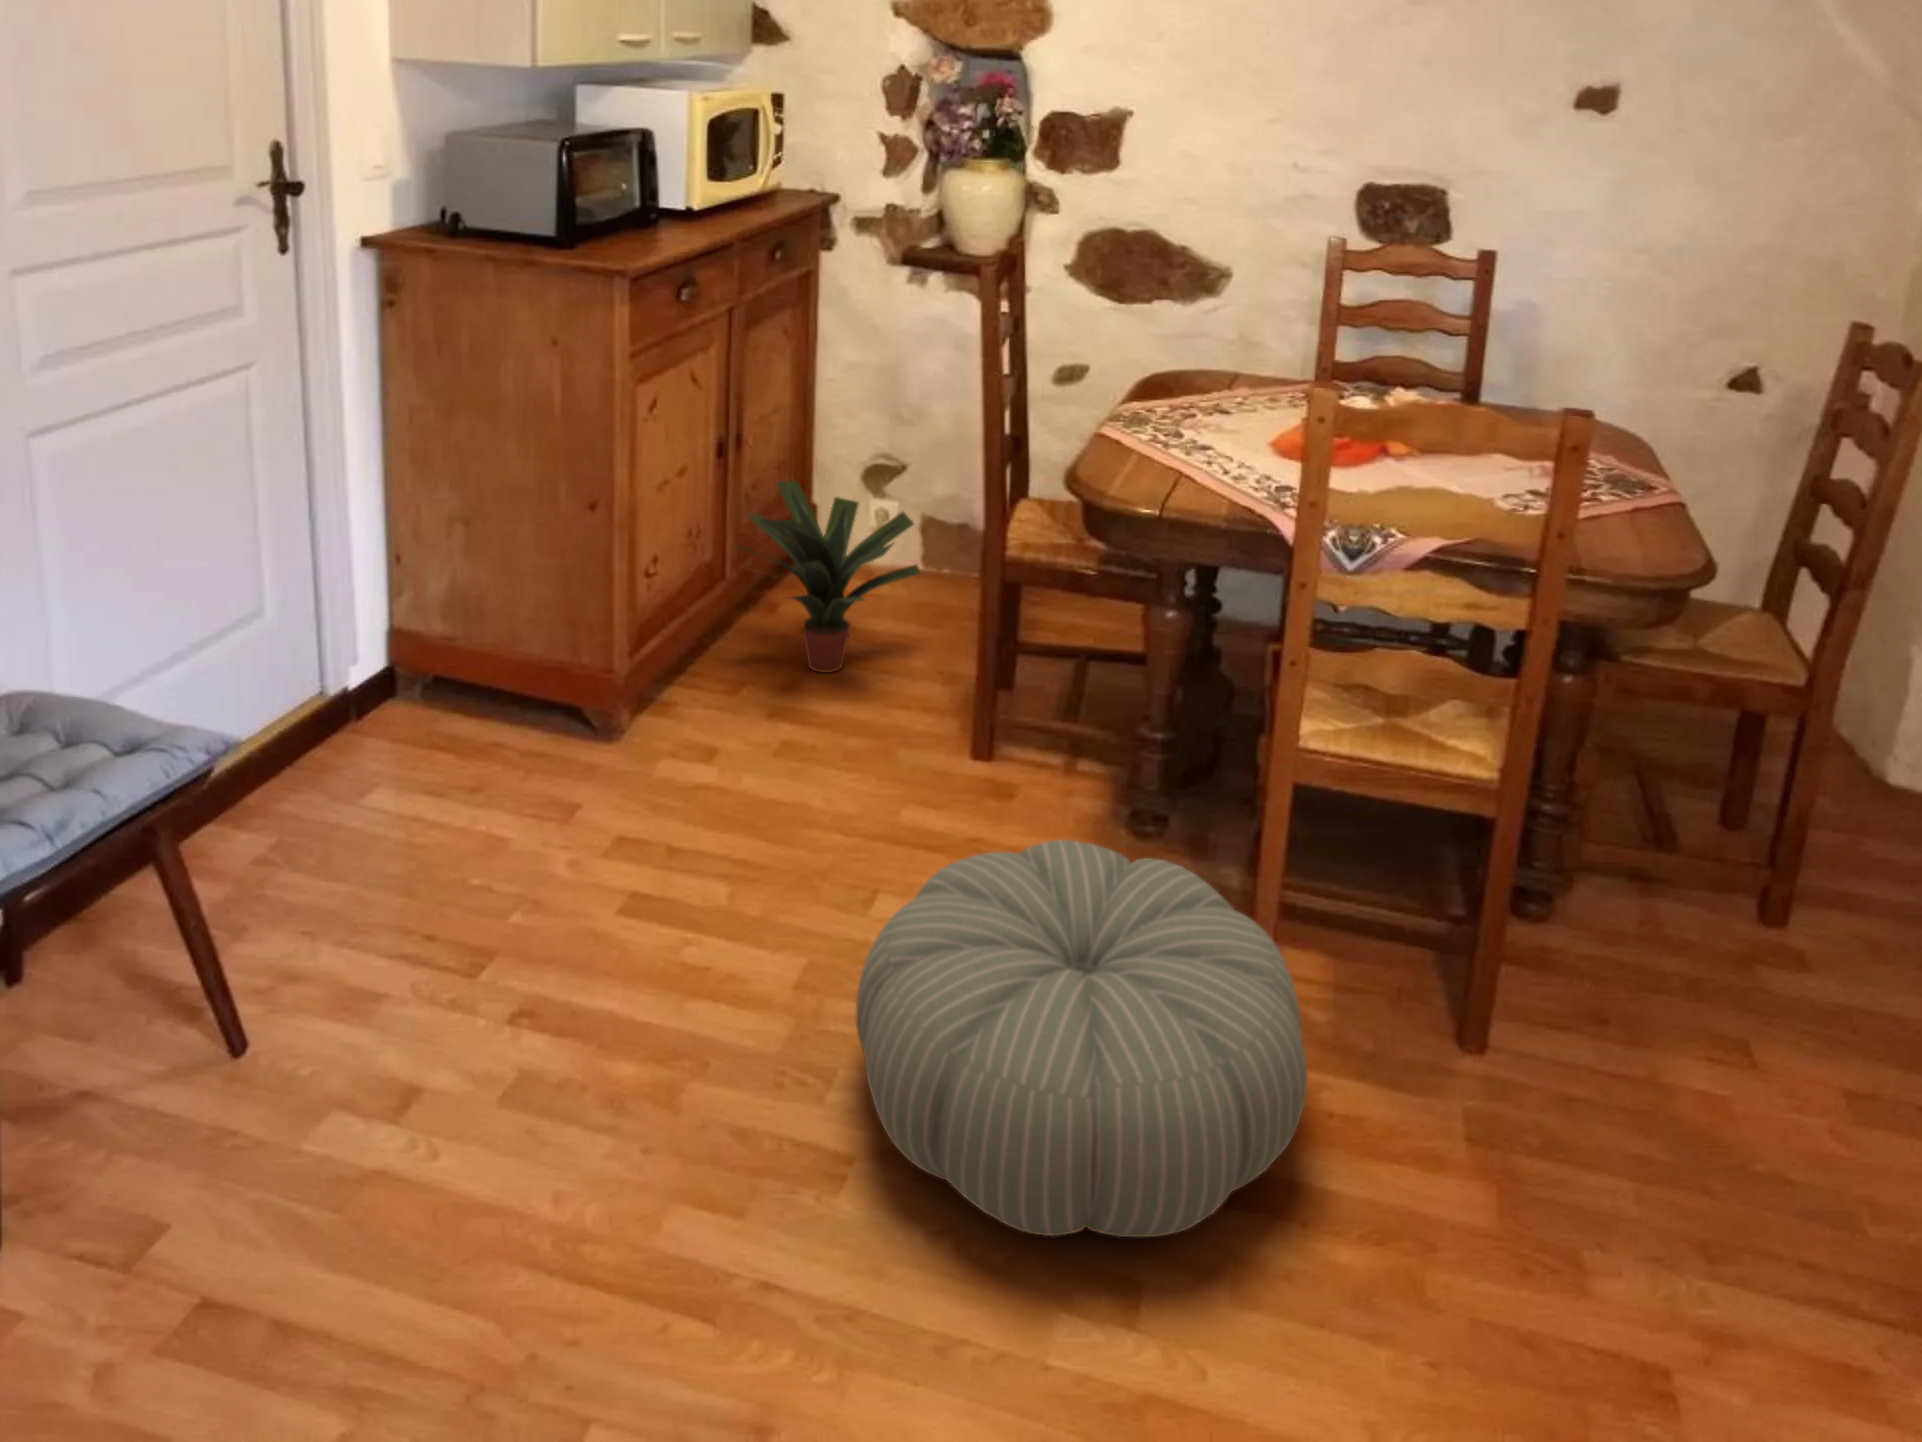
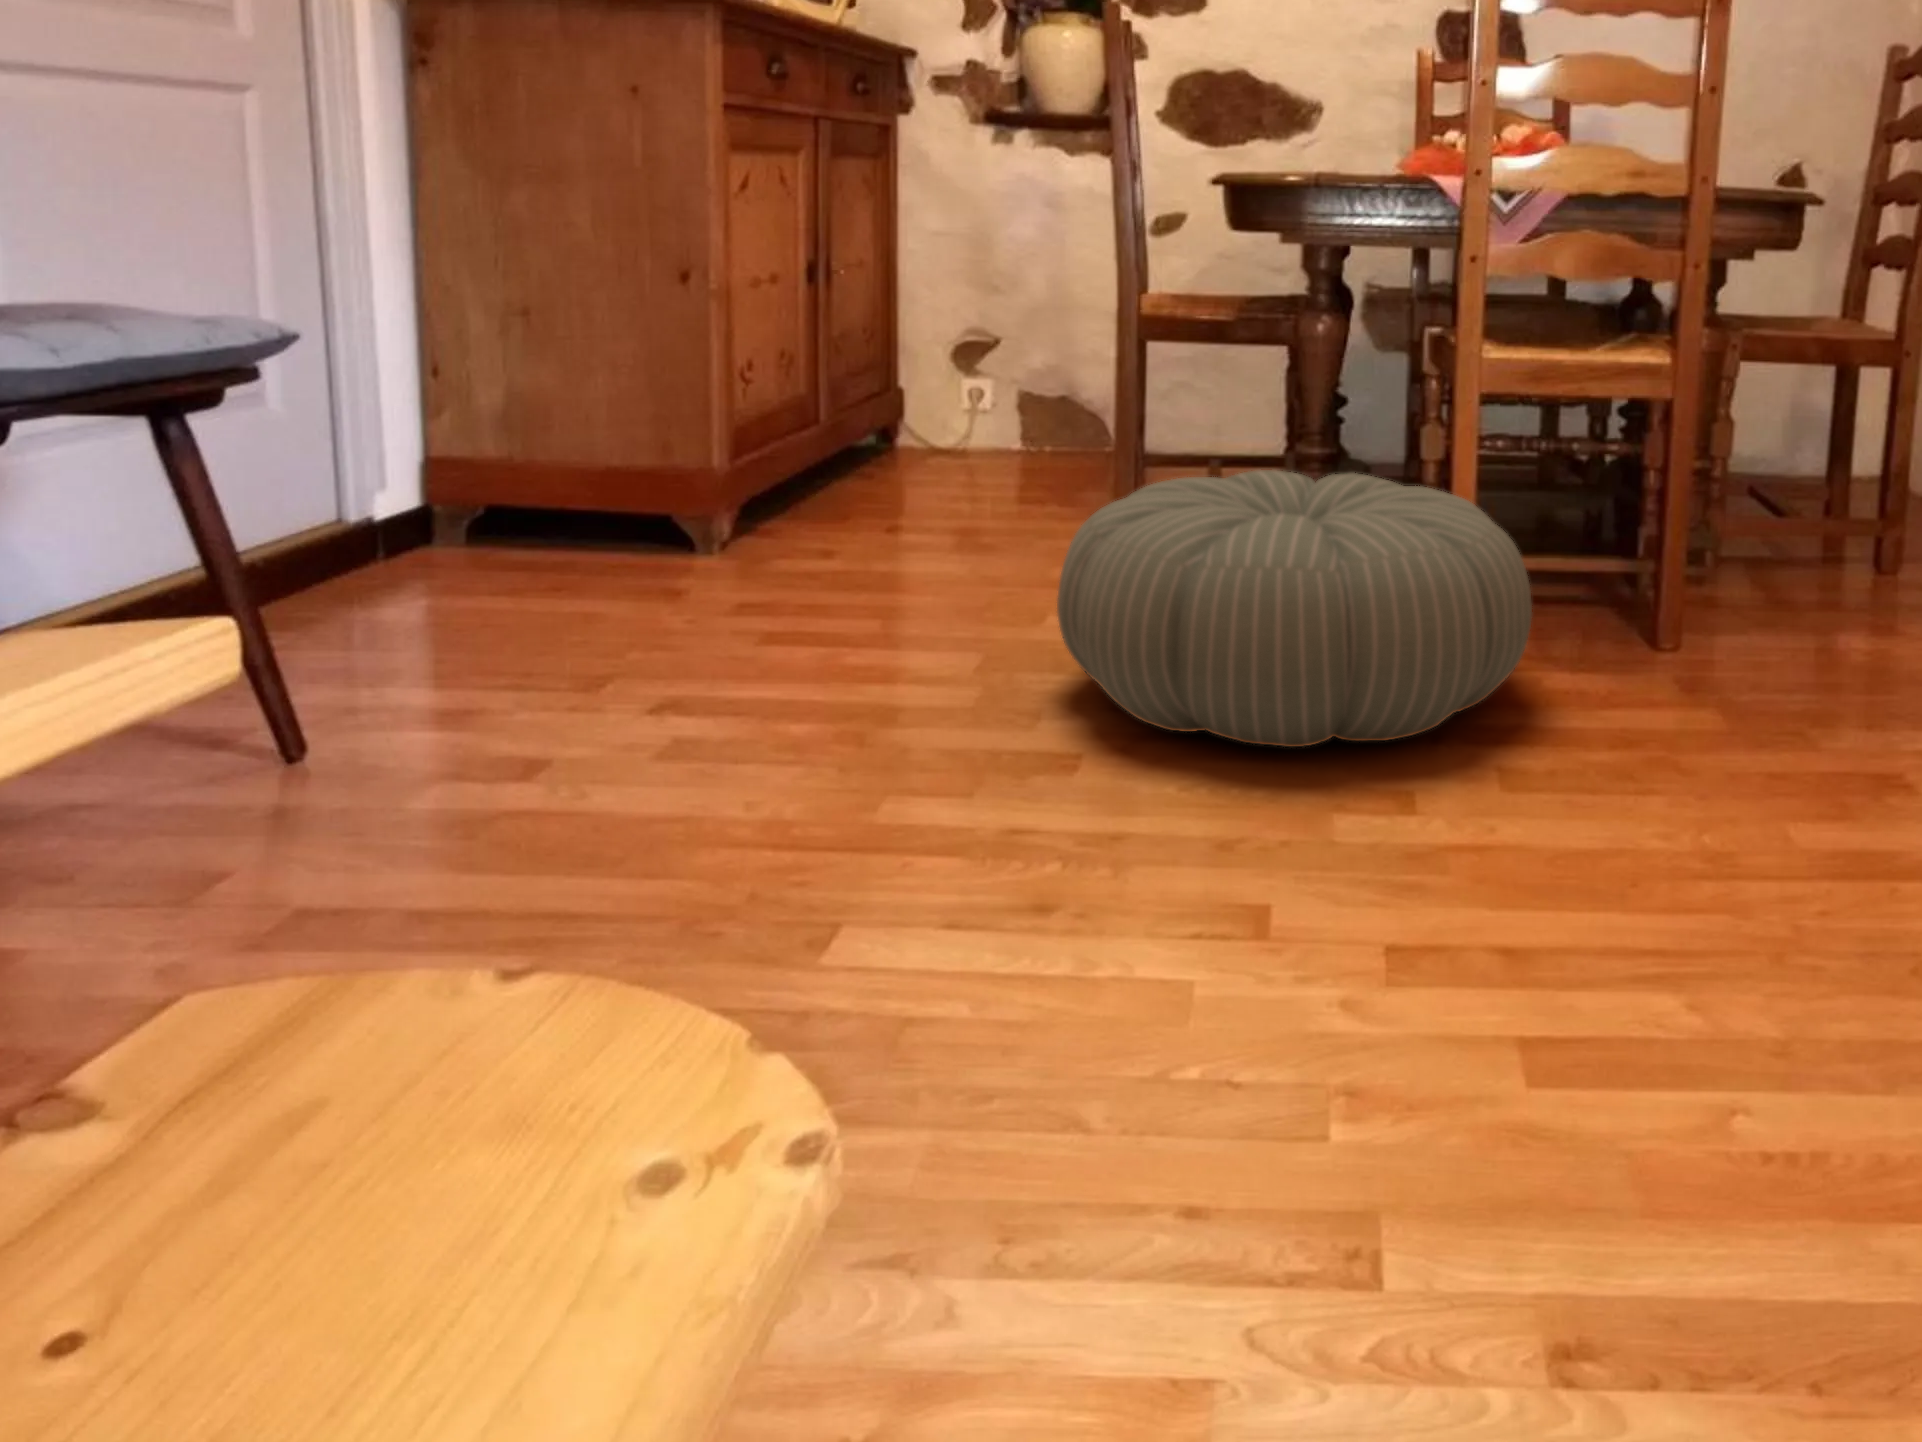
potted plant: present [739,481,920,673] -> none [826,302,1036,505]

